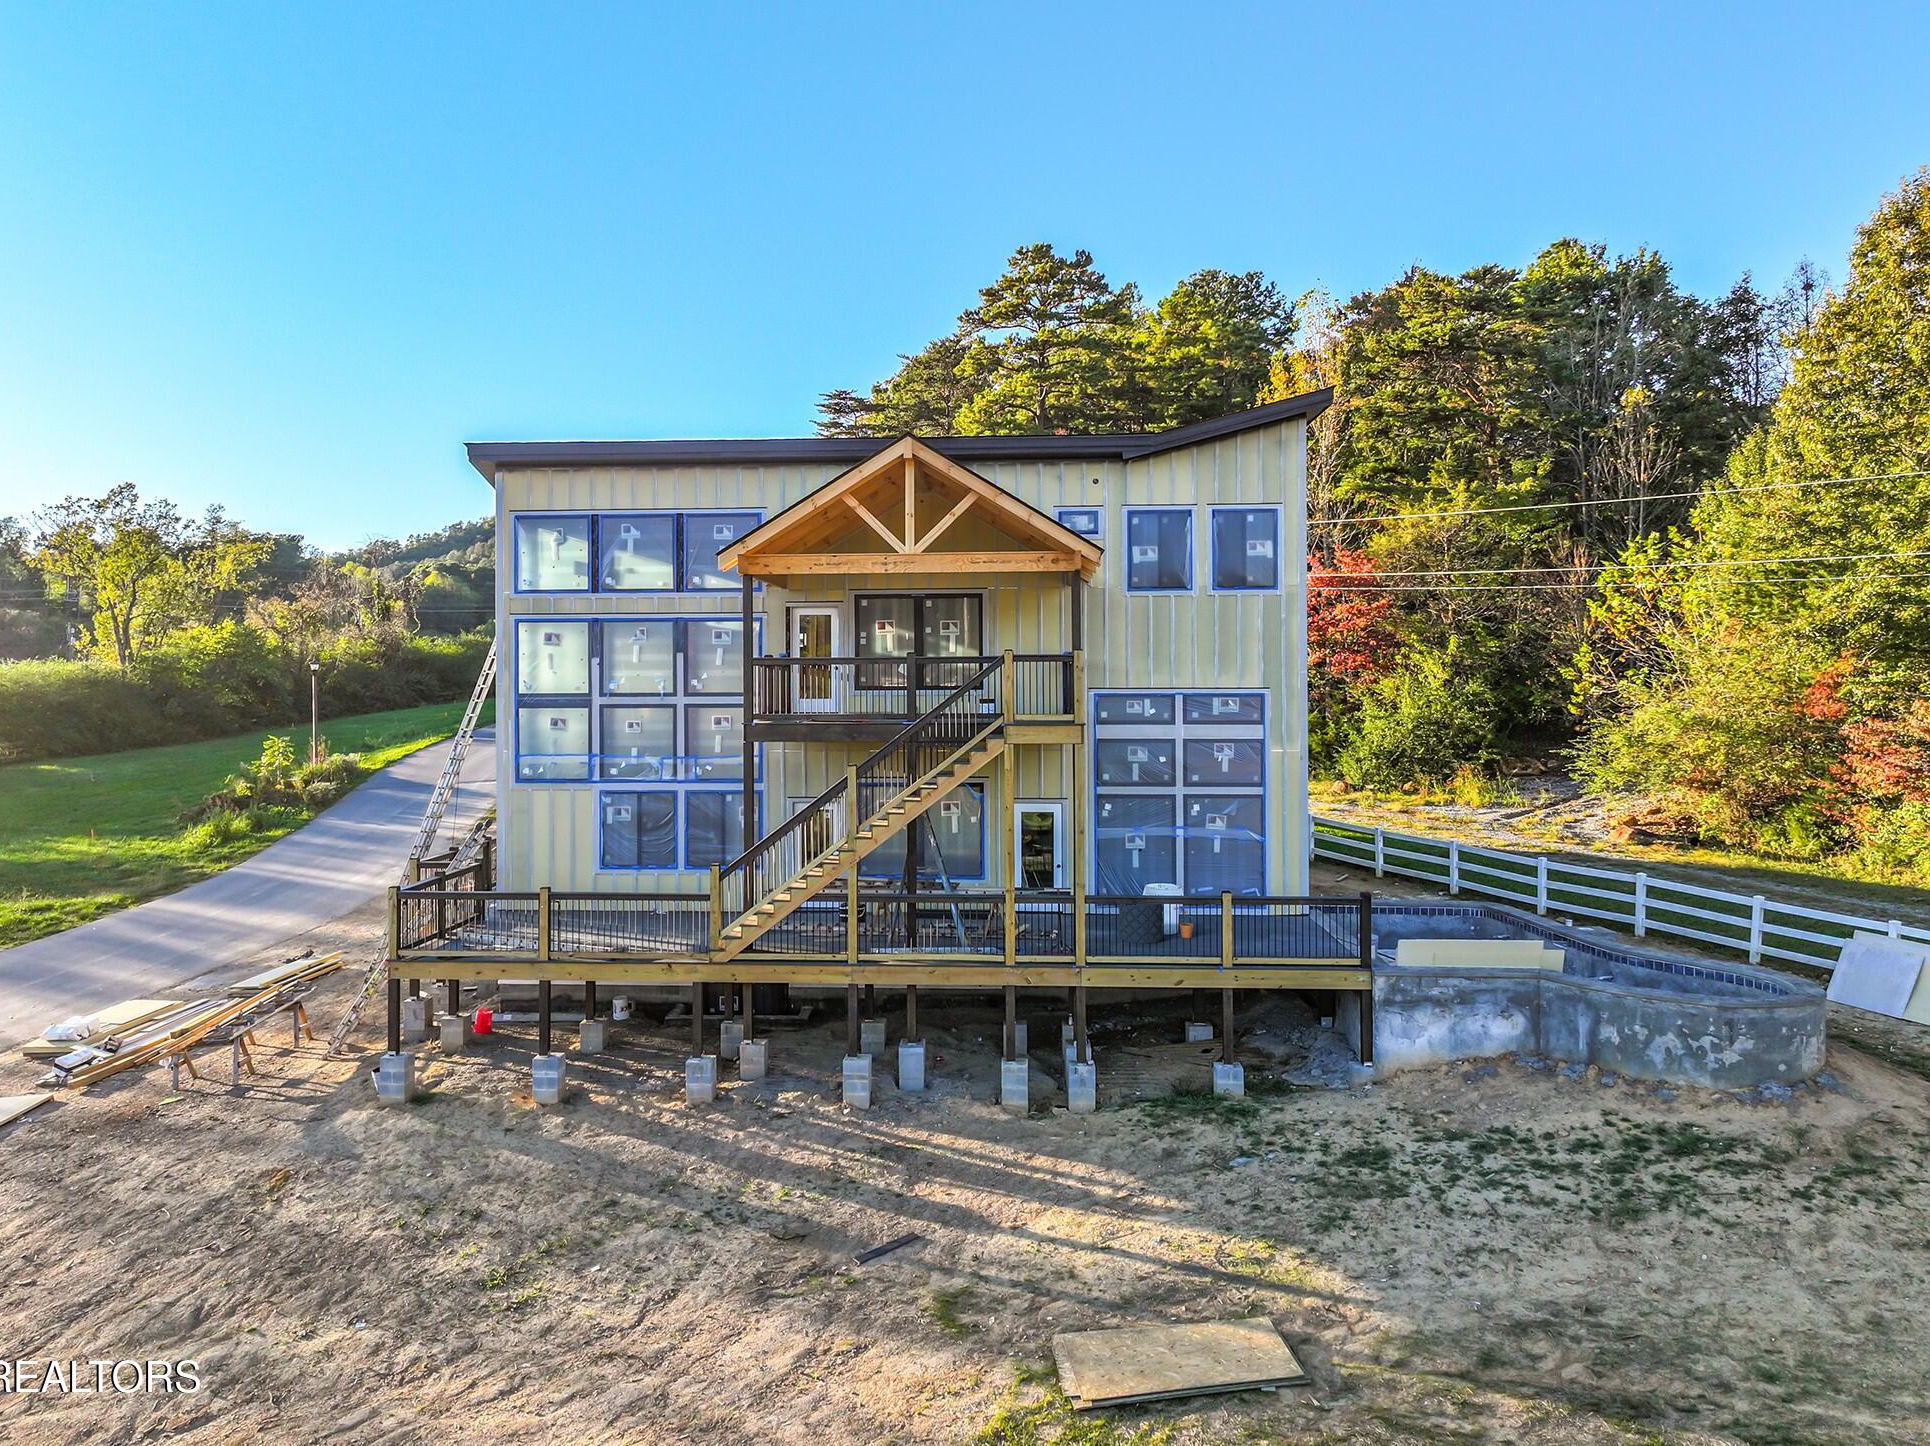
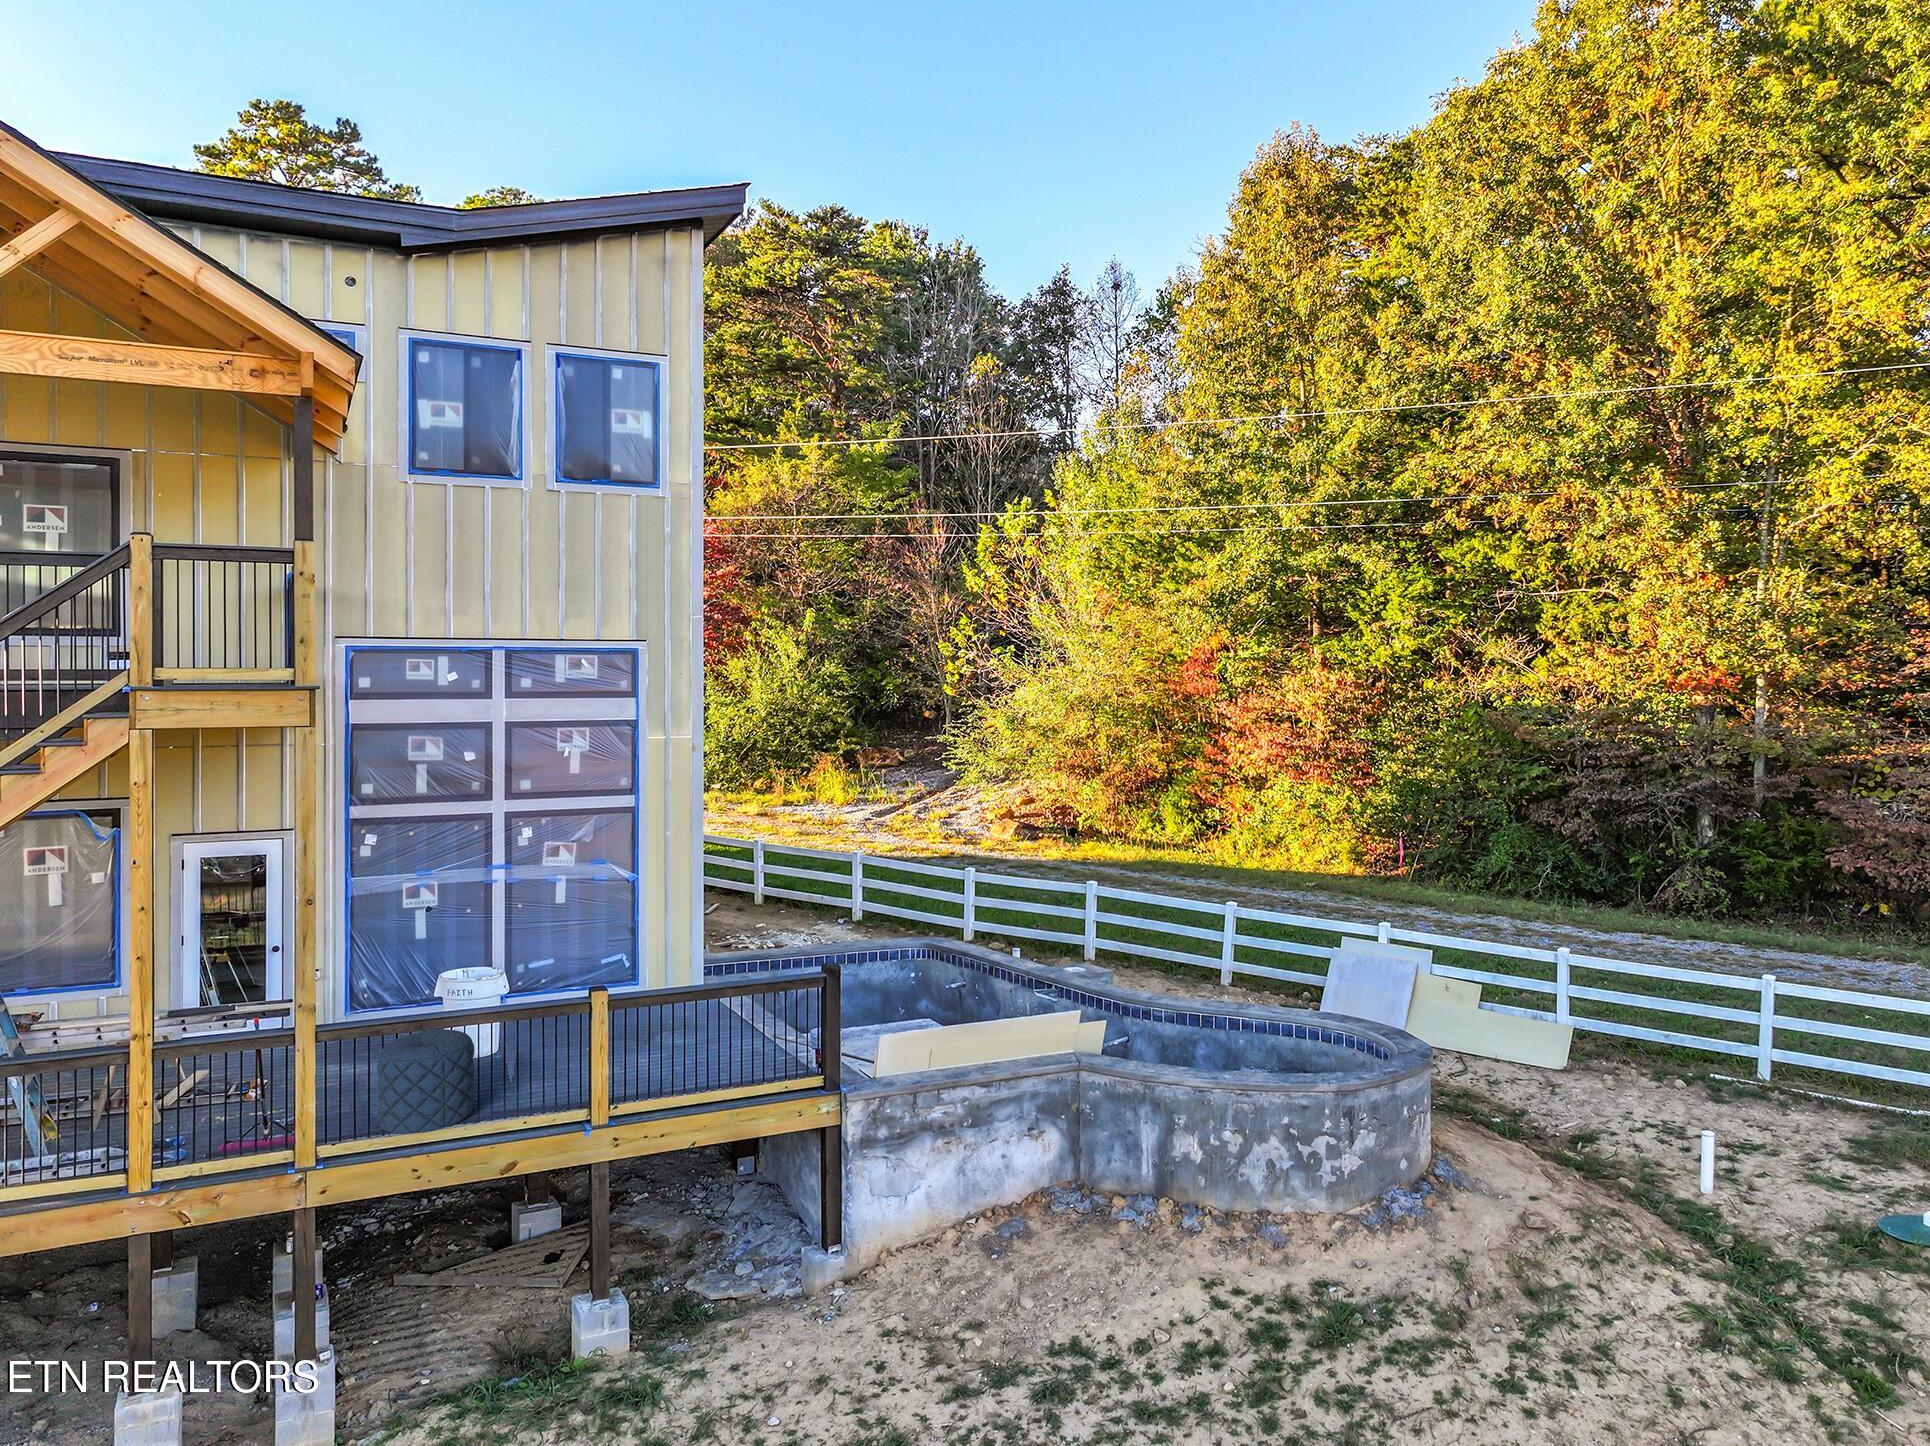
potted plant: present [1174,907,1193,938] -> none [494,1016,535,1094]

